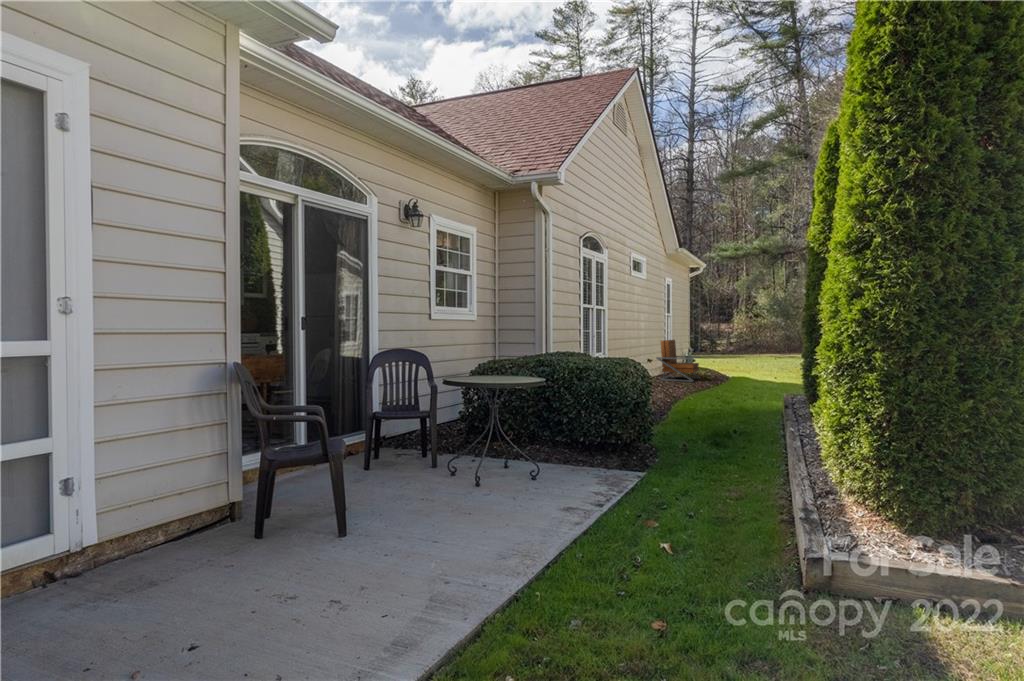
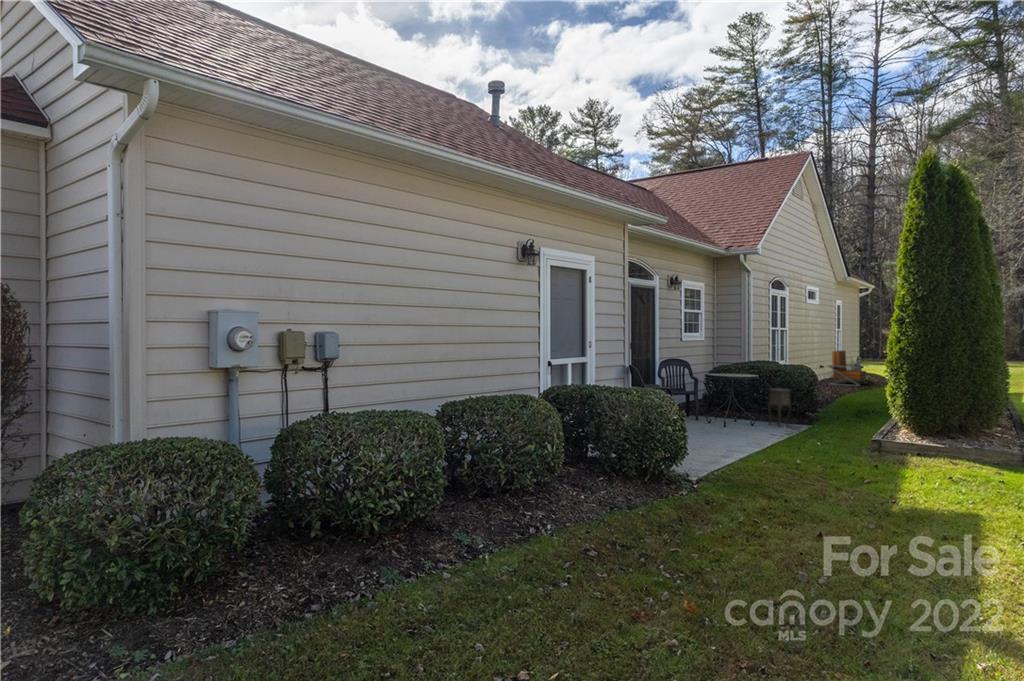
side table: none [561,392,603,466] -> present [768,389,791,426]

